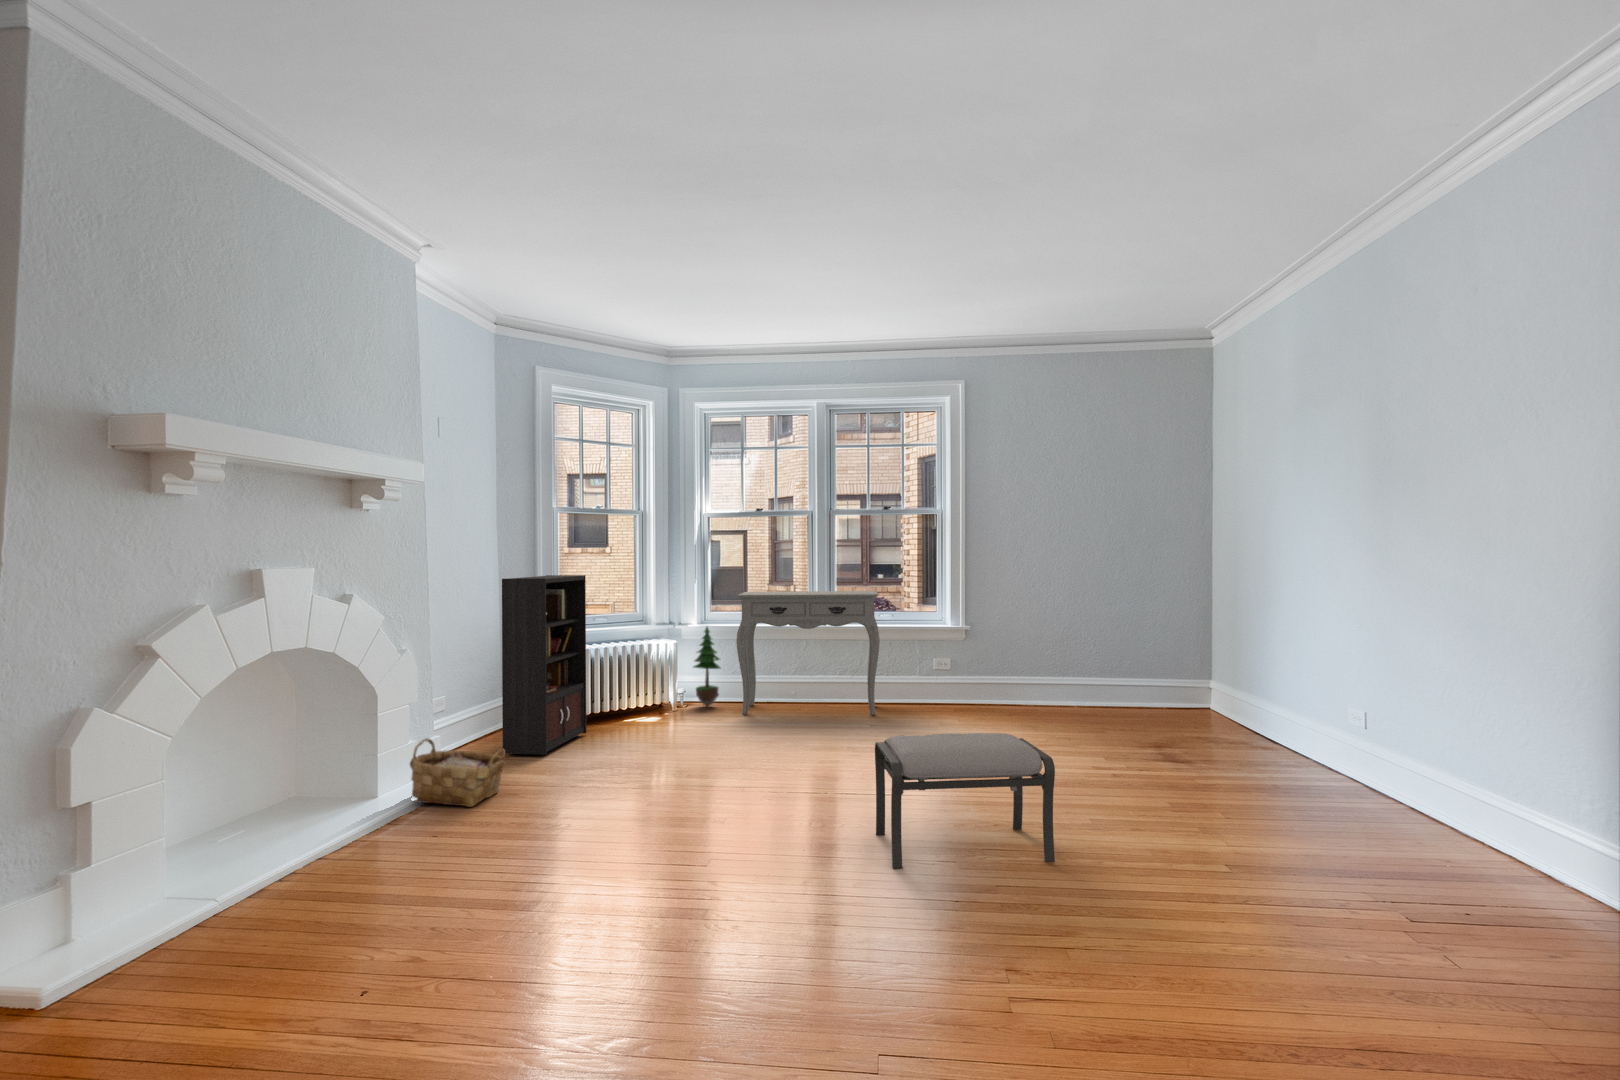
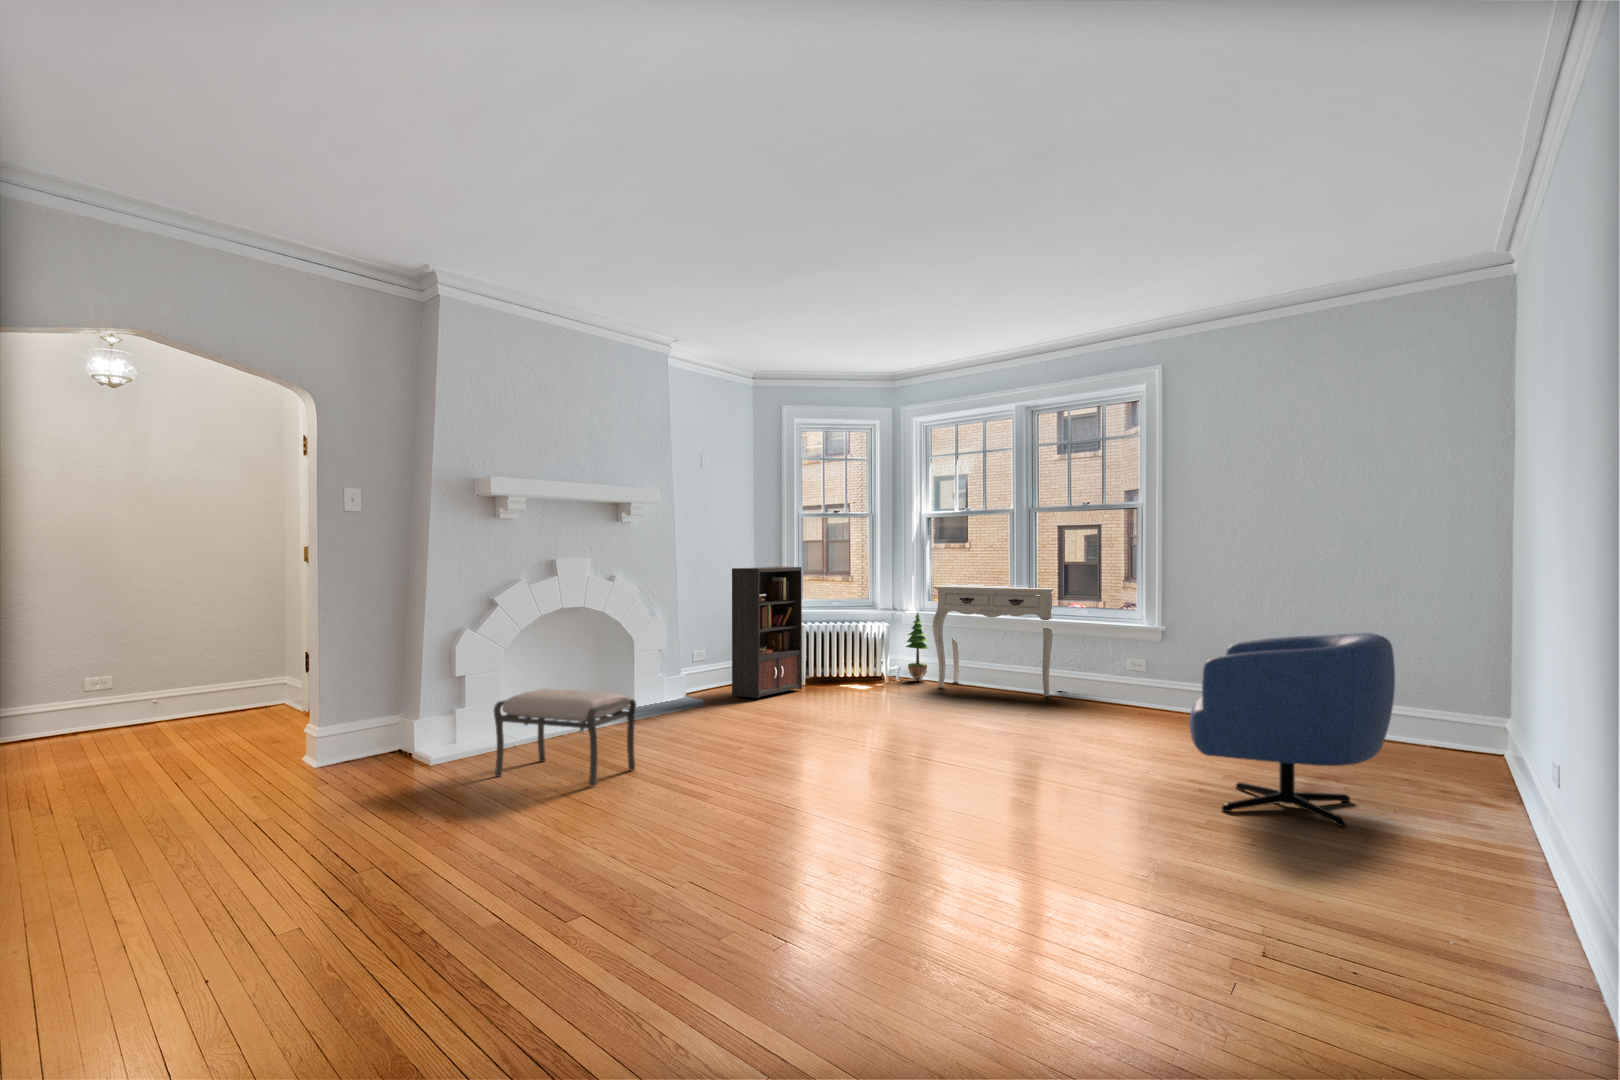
armchair: none [1236,635,1515,873] -> present [1189,633,1395,827]
ottoman: present [875,733,1055,869] -> present [494,689,636,786]
woven basket: present [410,738,505,807] -> none [652,674,711,720]

